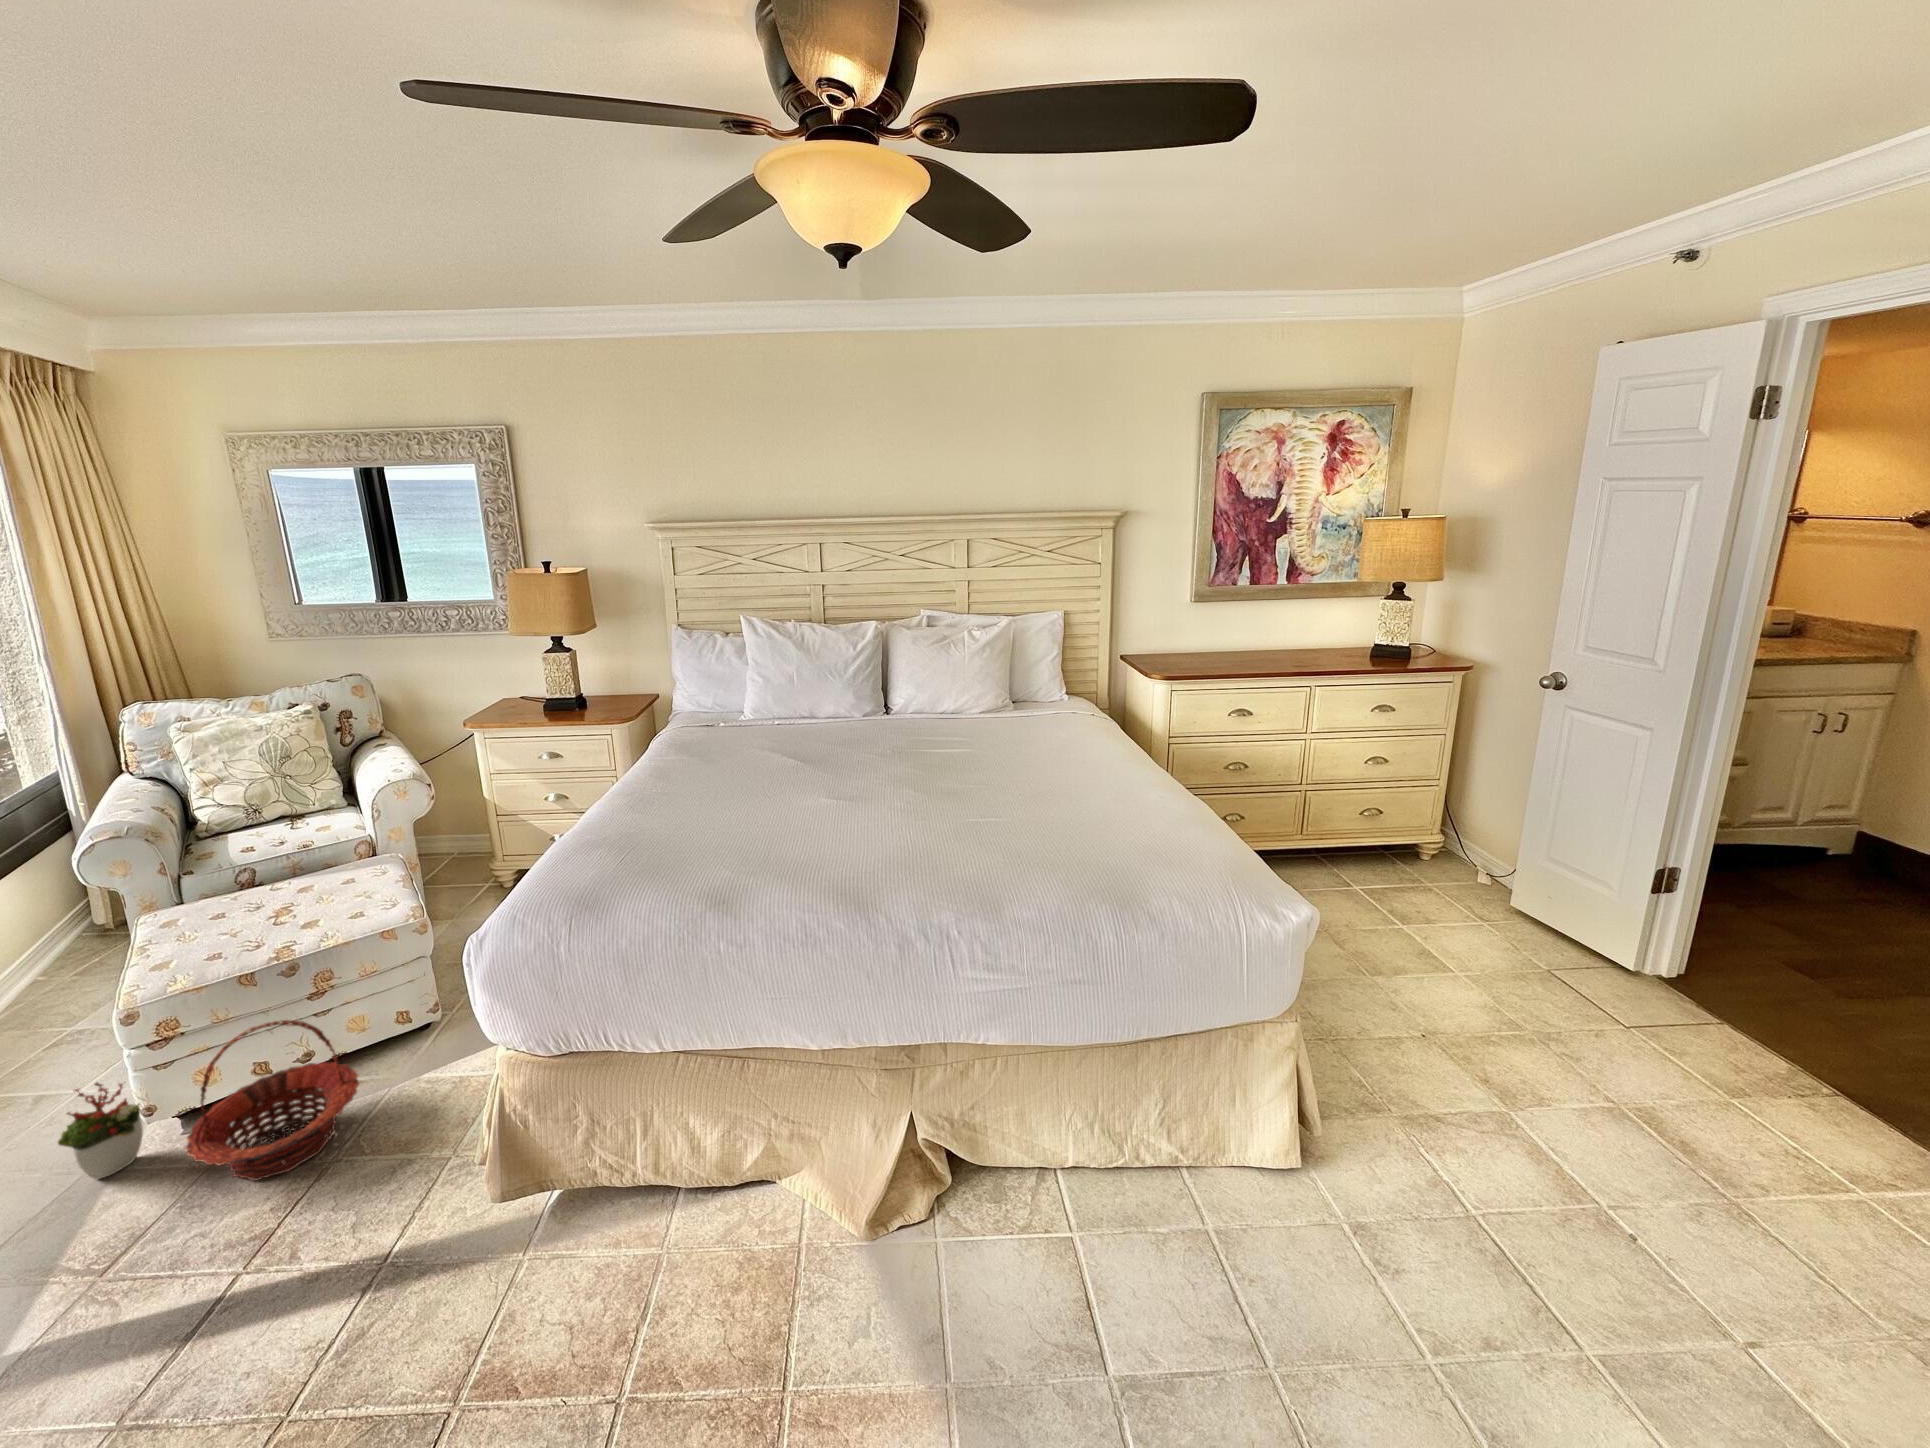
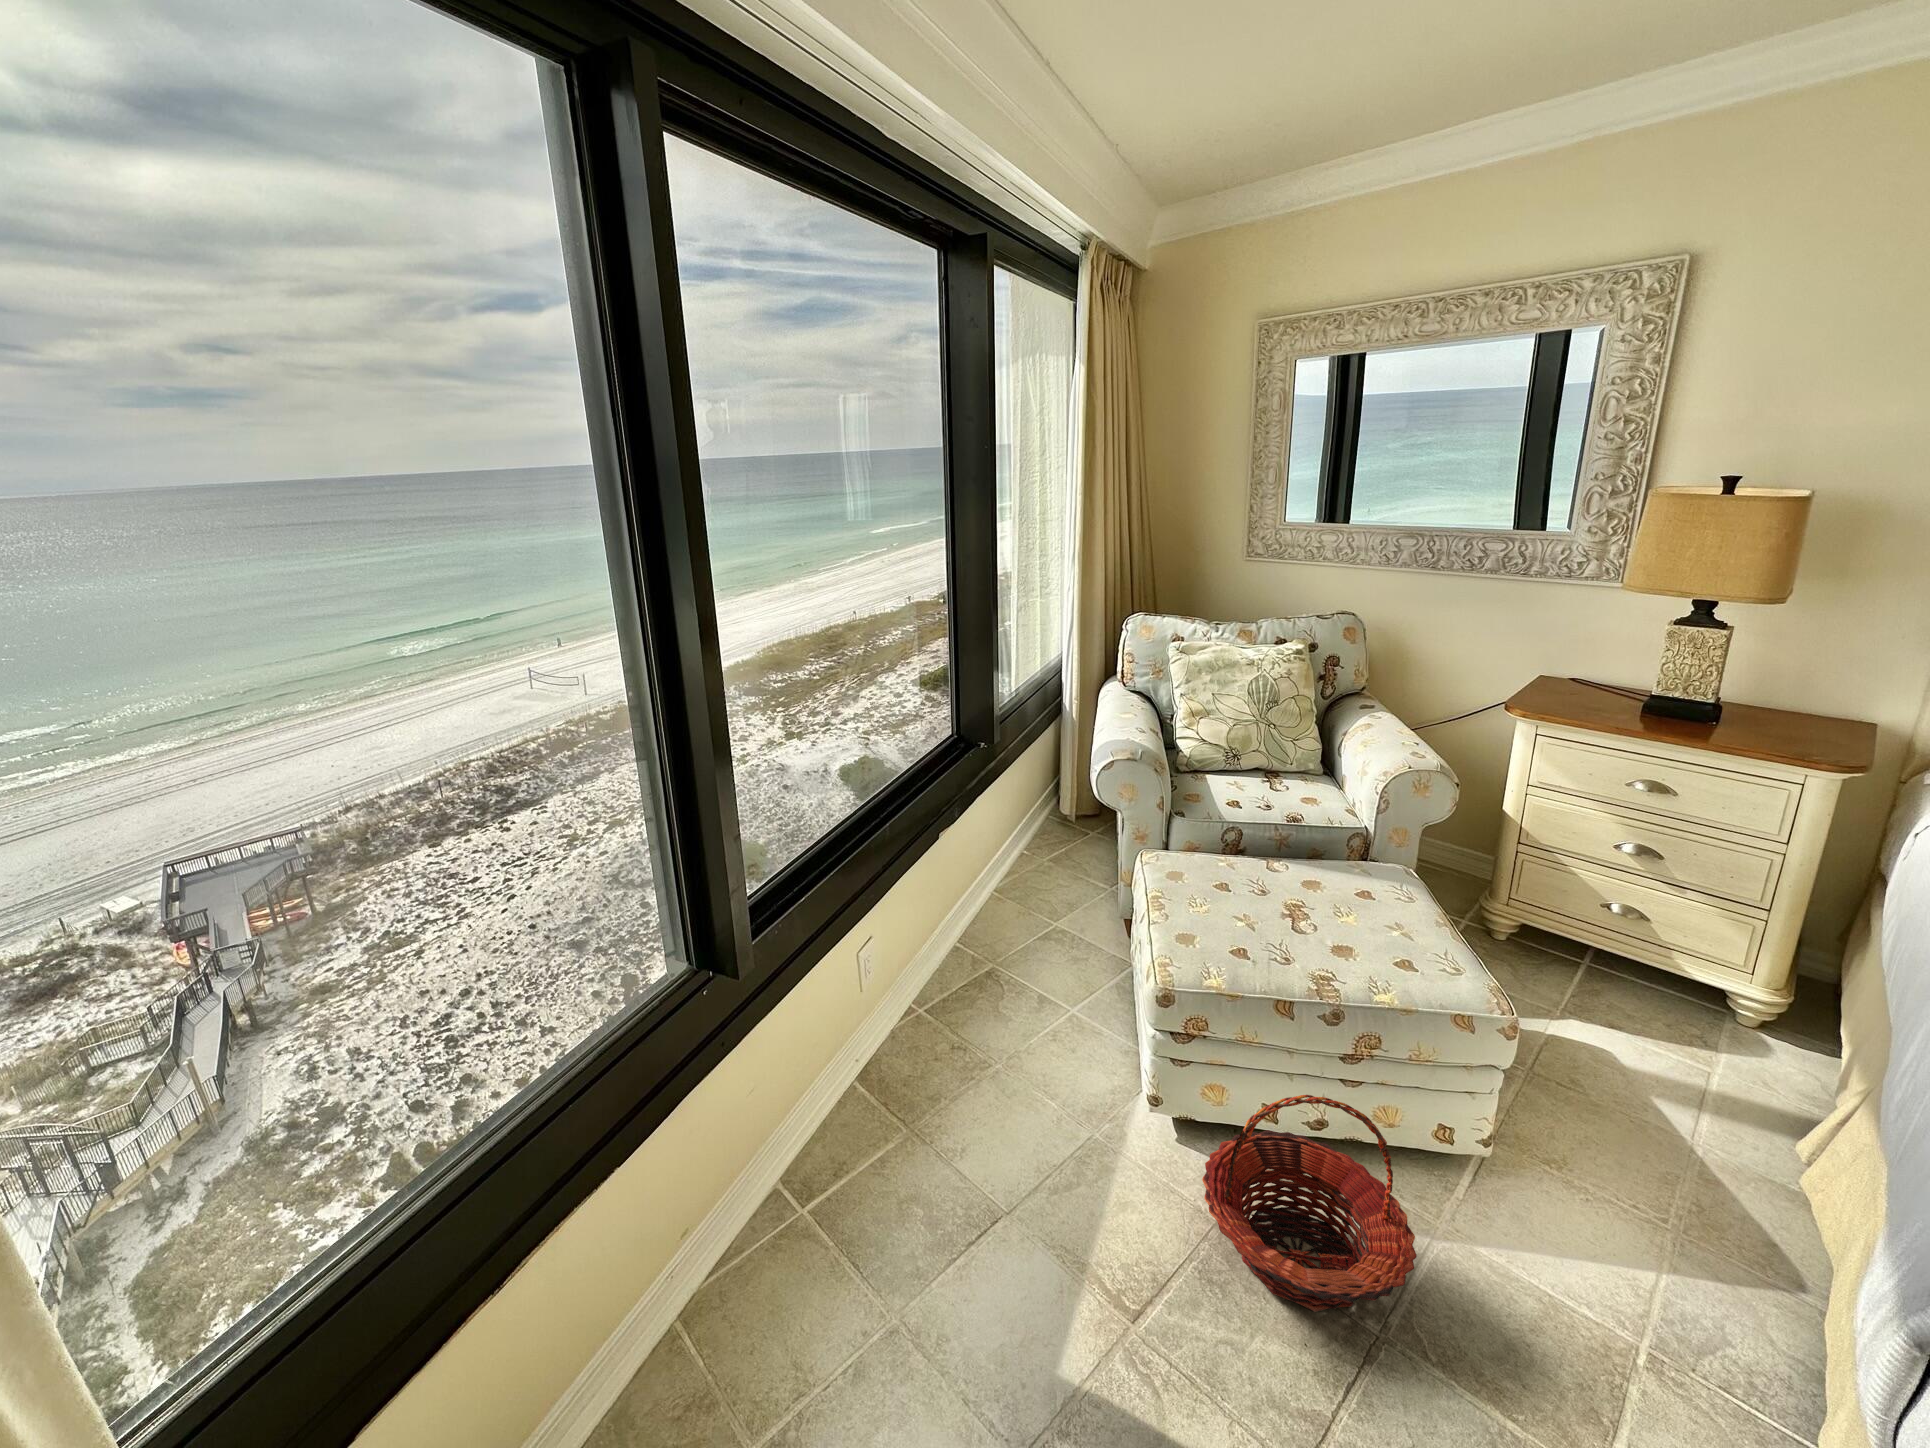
decorative plant: present [58,1083,143,1179] -> none [1081,1044,1148,1151]

